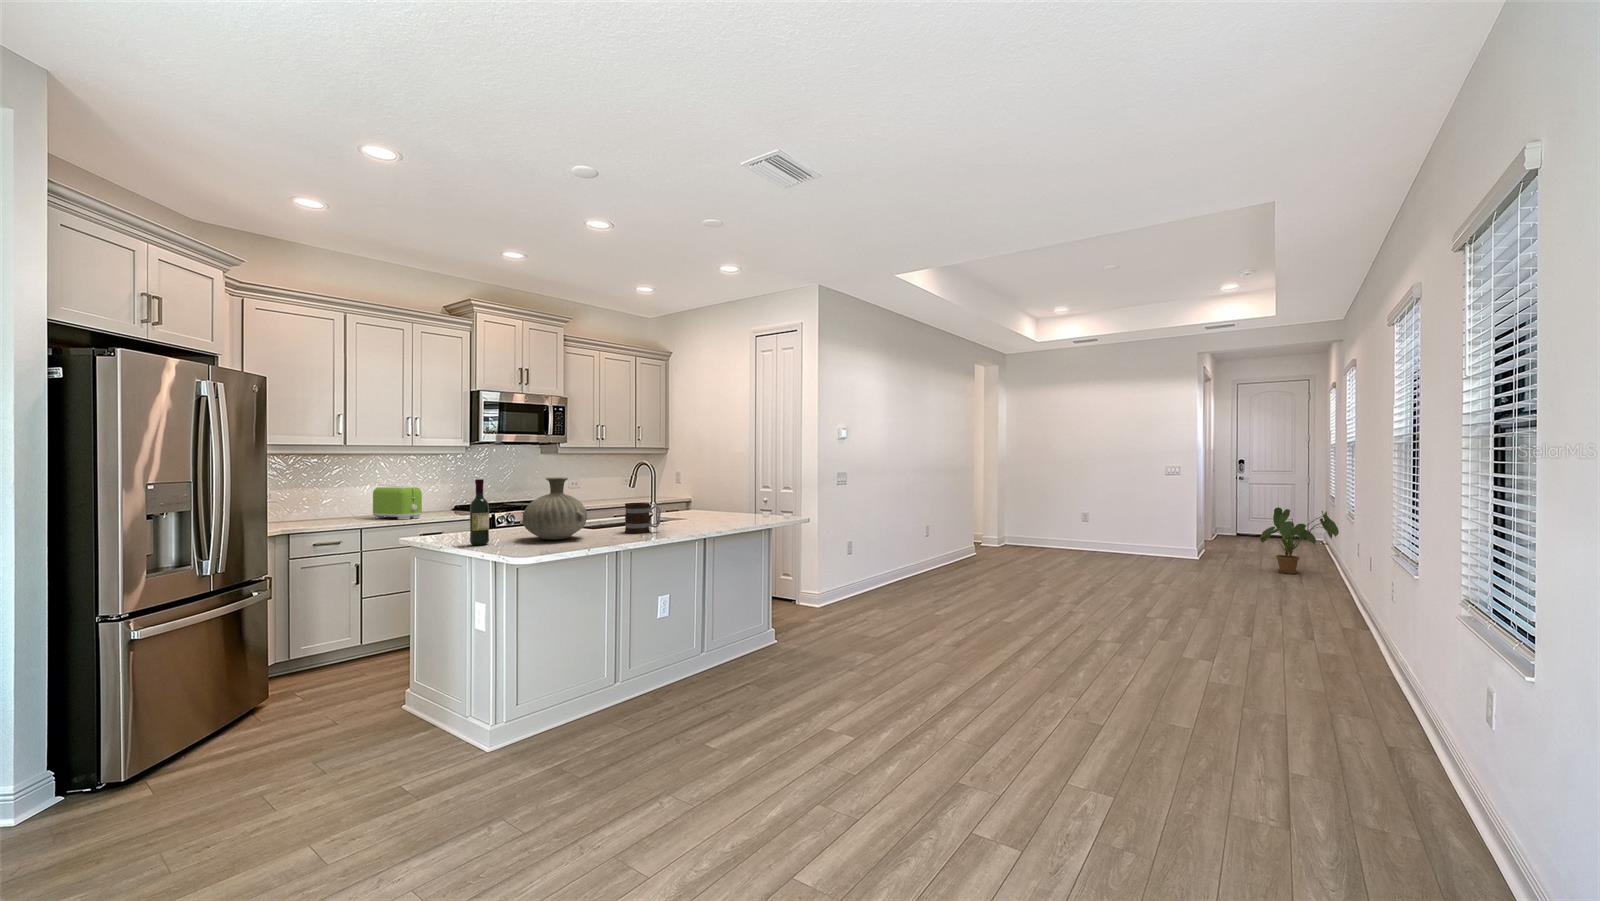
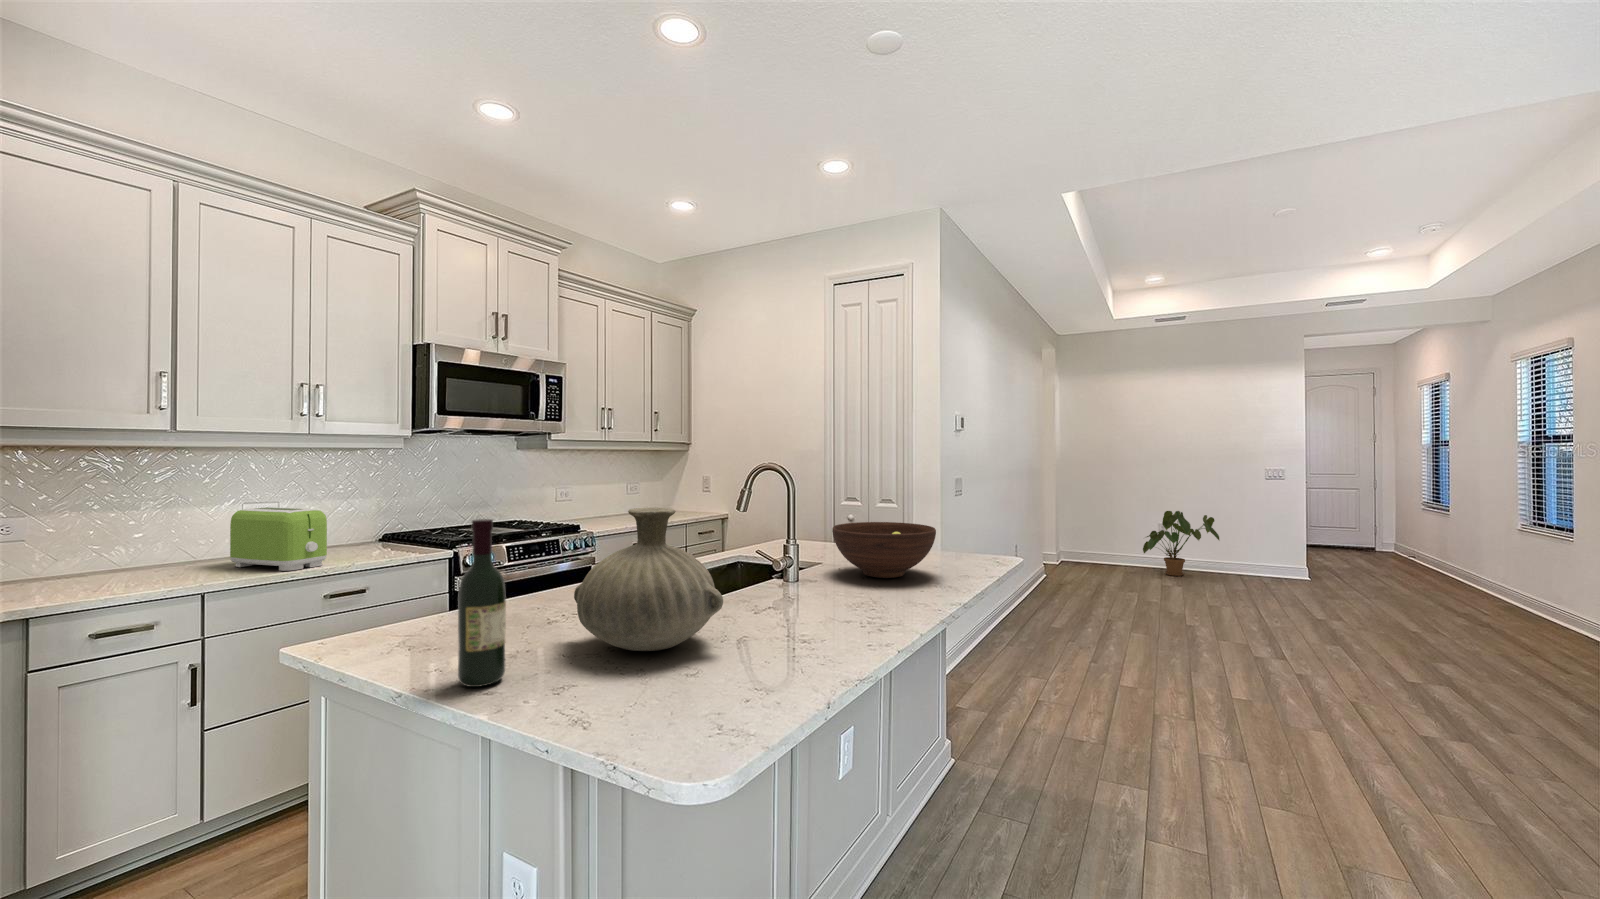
fruit bowl: none [687,494,746,523] -> present [832,522,936,578]
mug: present [625,503,661,533] -> none [763,551,836,617]
house plant: present [1260,507,1339,574] -> present [1143,511,1219,576]

